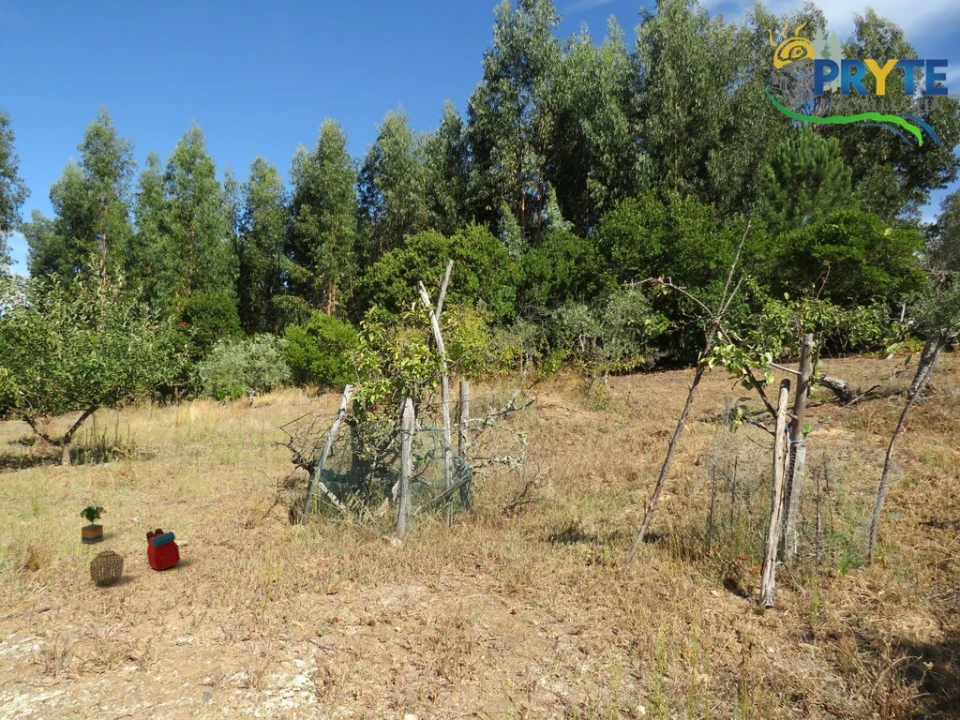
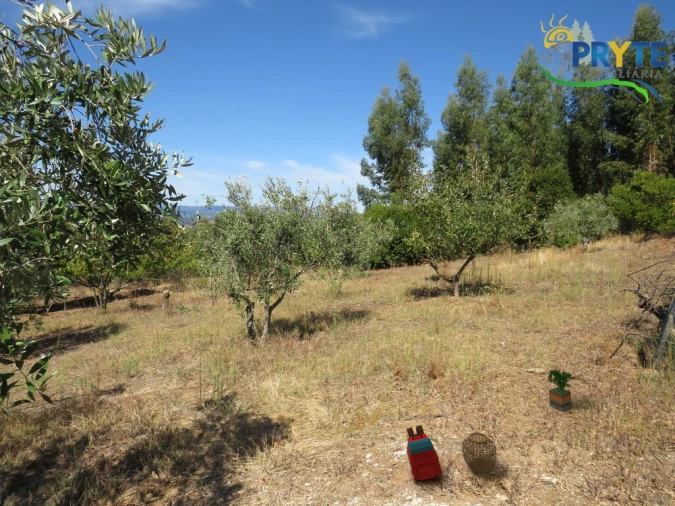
potted tree: present [80,506,106,544] -> present [548,369,575,411]
backpack: present [146,528,180,570] -> present [407,425,442,480]

